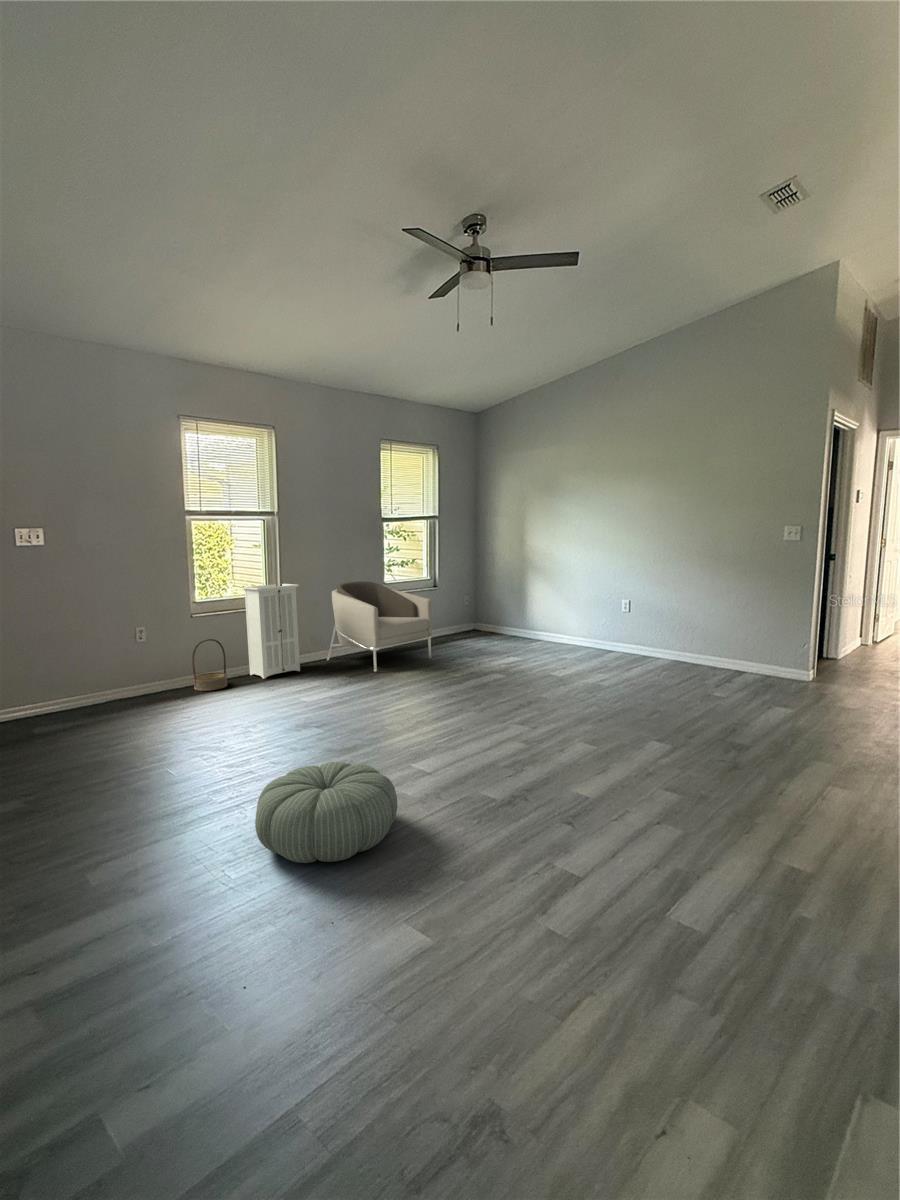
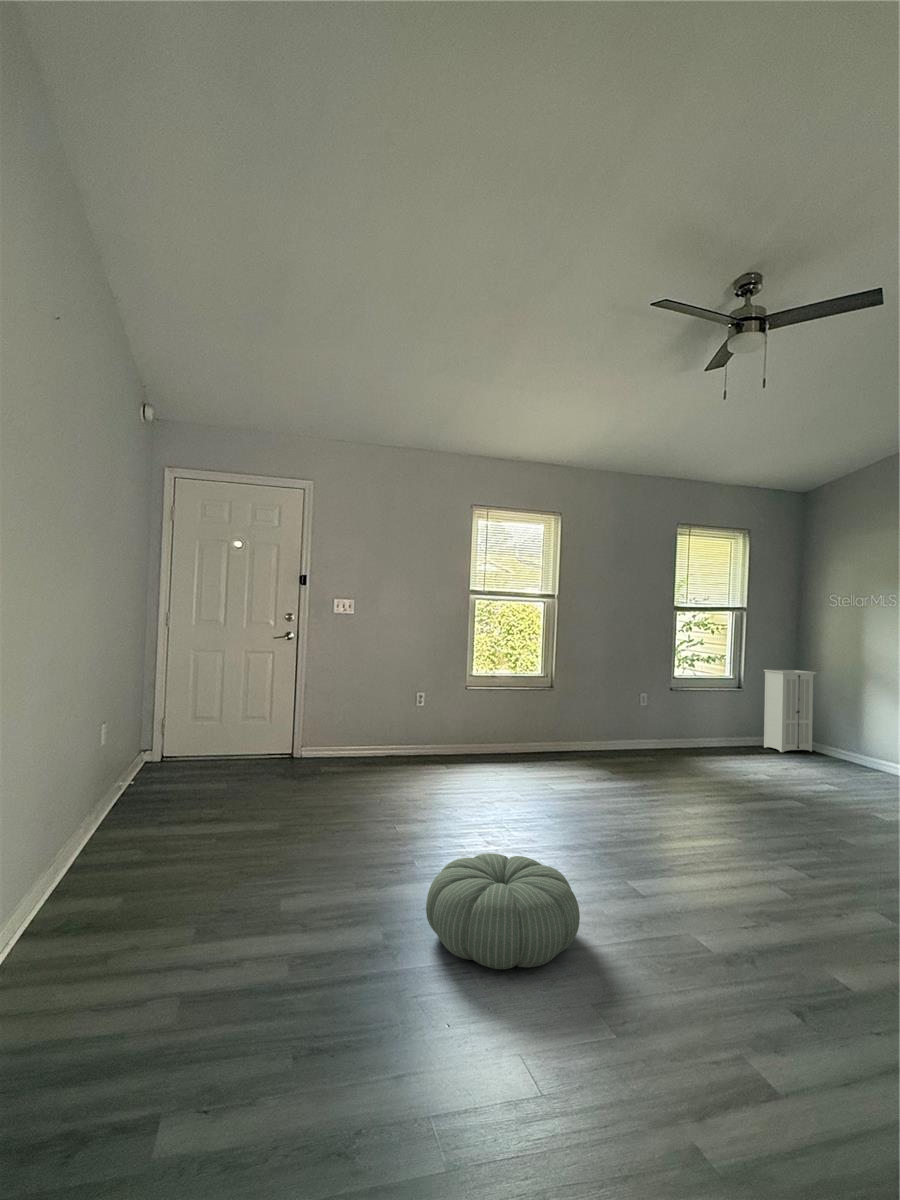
armchair: present [327,581,432,671] -> none [598,672,721,773]
storage cabinet: present [242,584,300,679] -> present [764,669,817,752]
basket: present [192,639,227,691] -> none [462,711,493,761]

